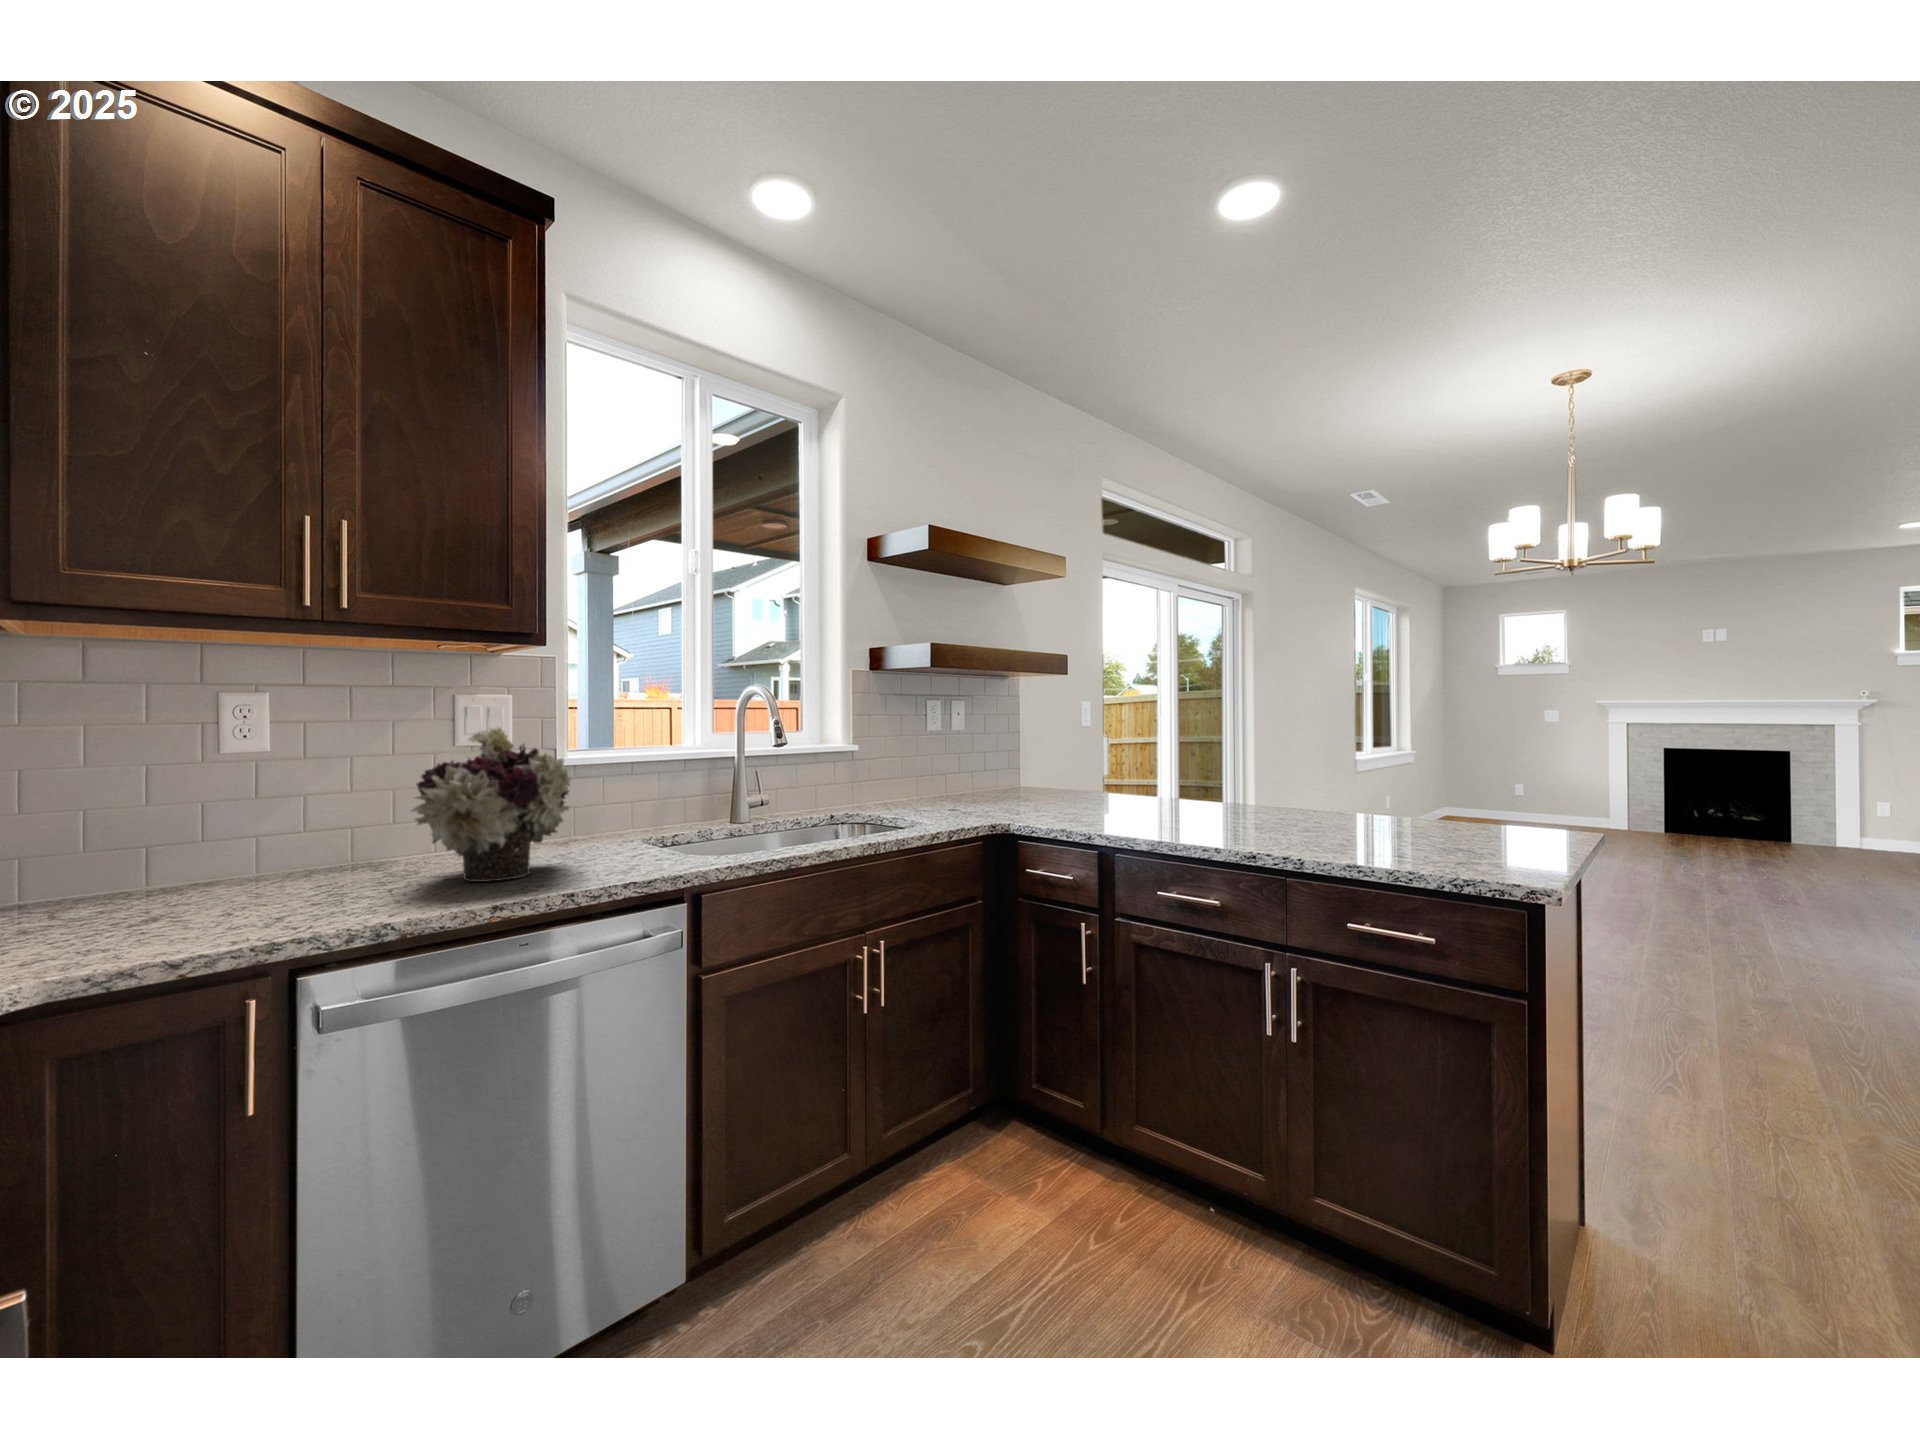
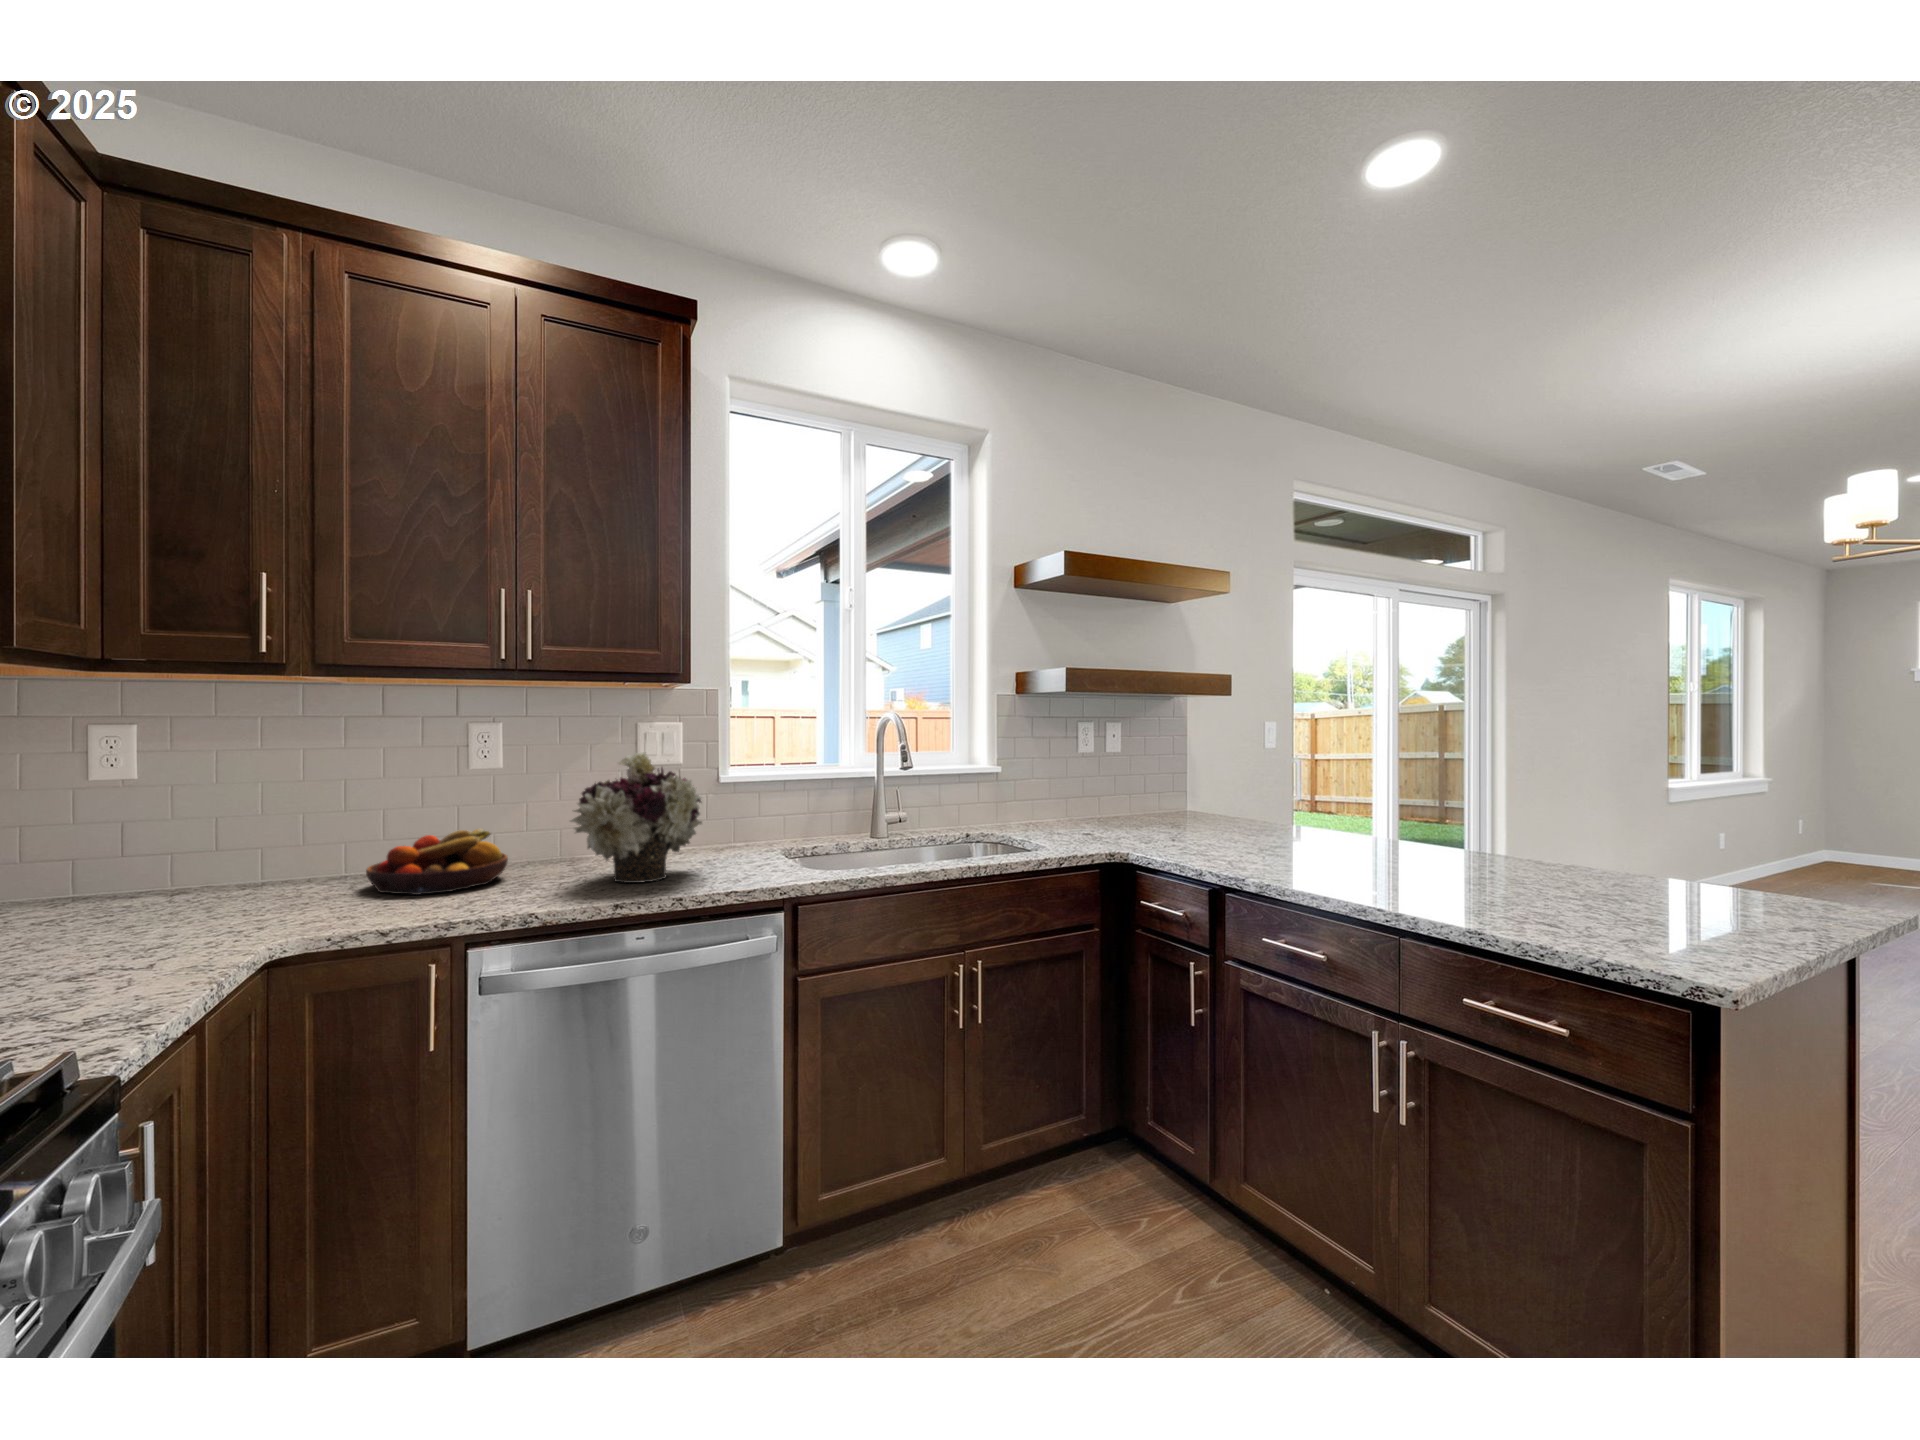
fruit bowl: none [97,826,311,915] -> present [366,829,508,895]

